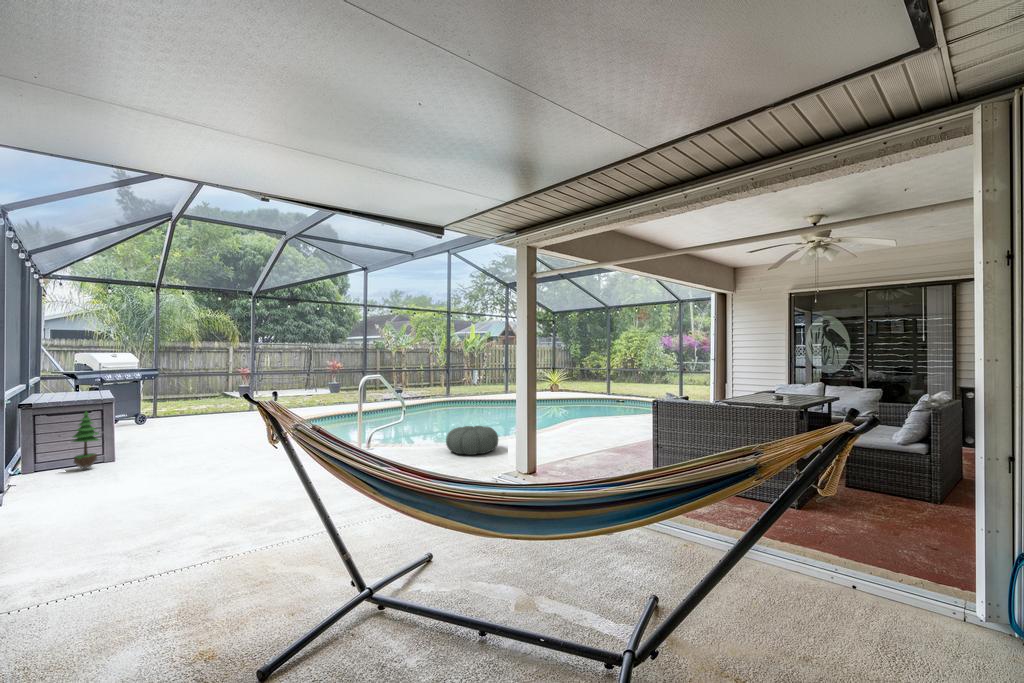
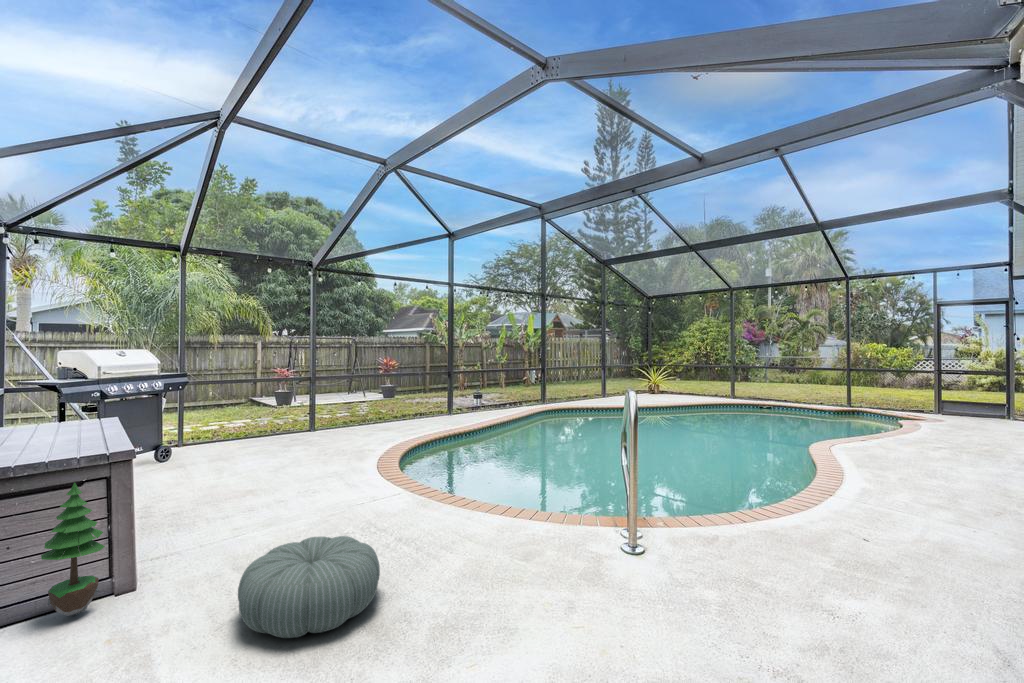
pouf: present [446,426,498,455] -> present [238,536,380,638]

